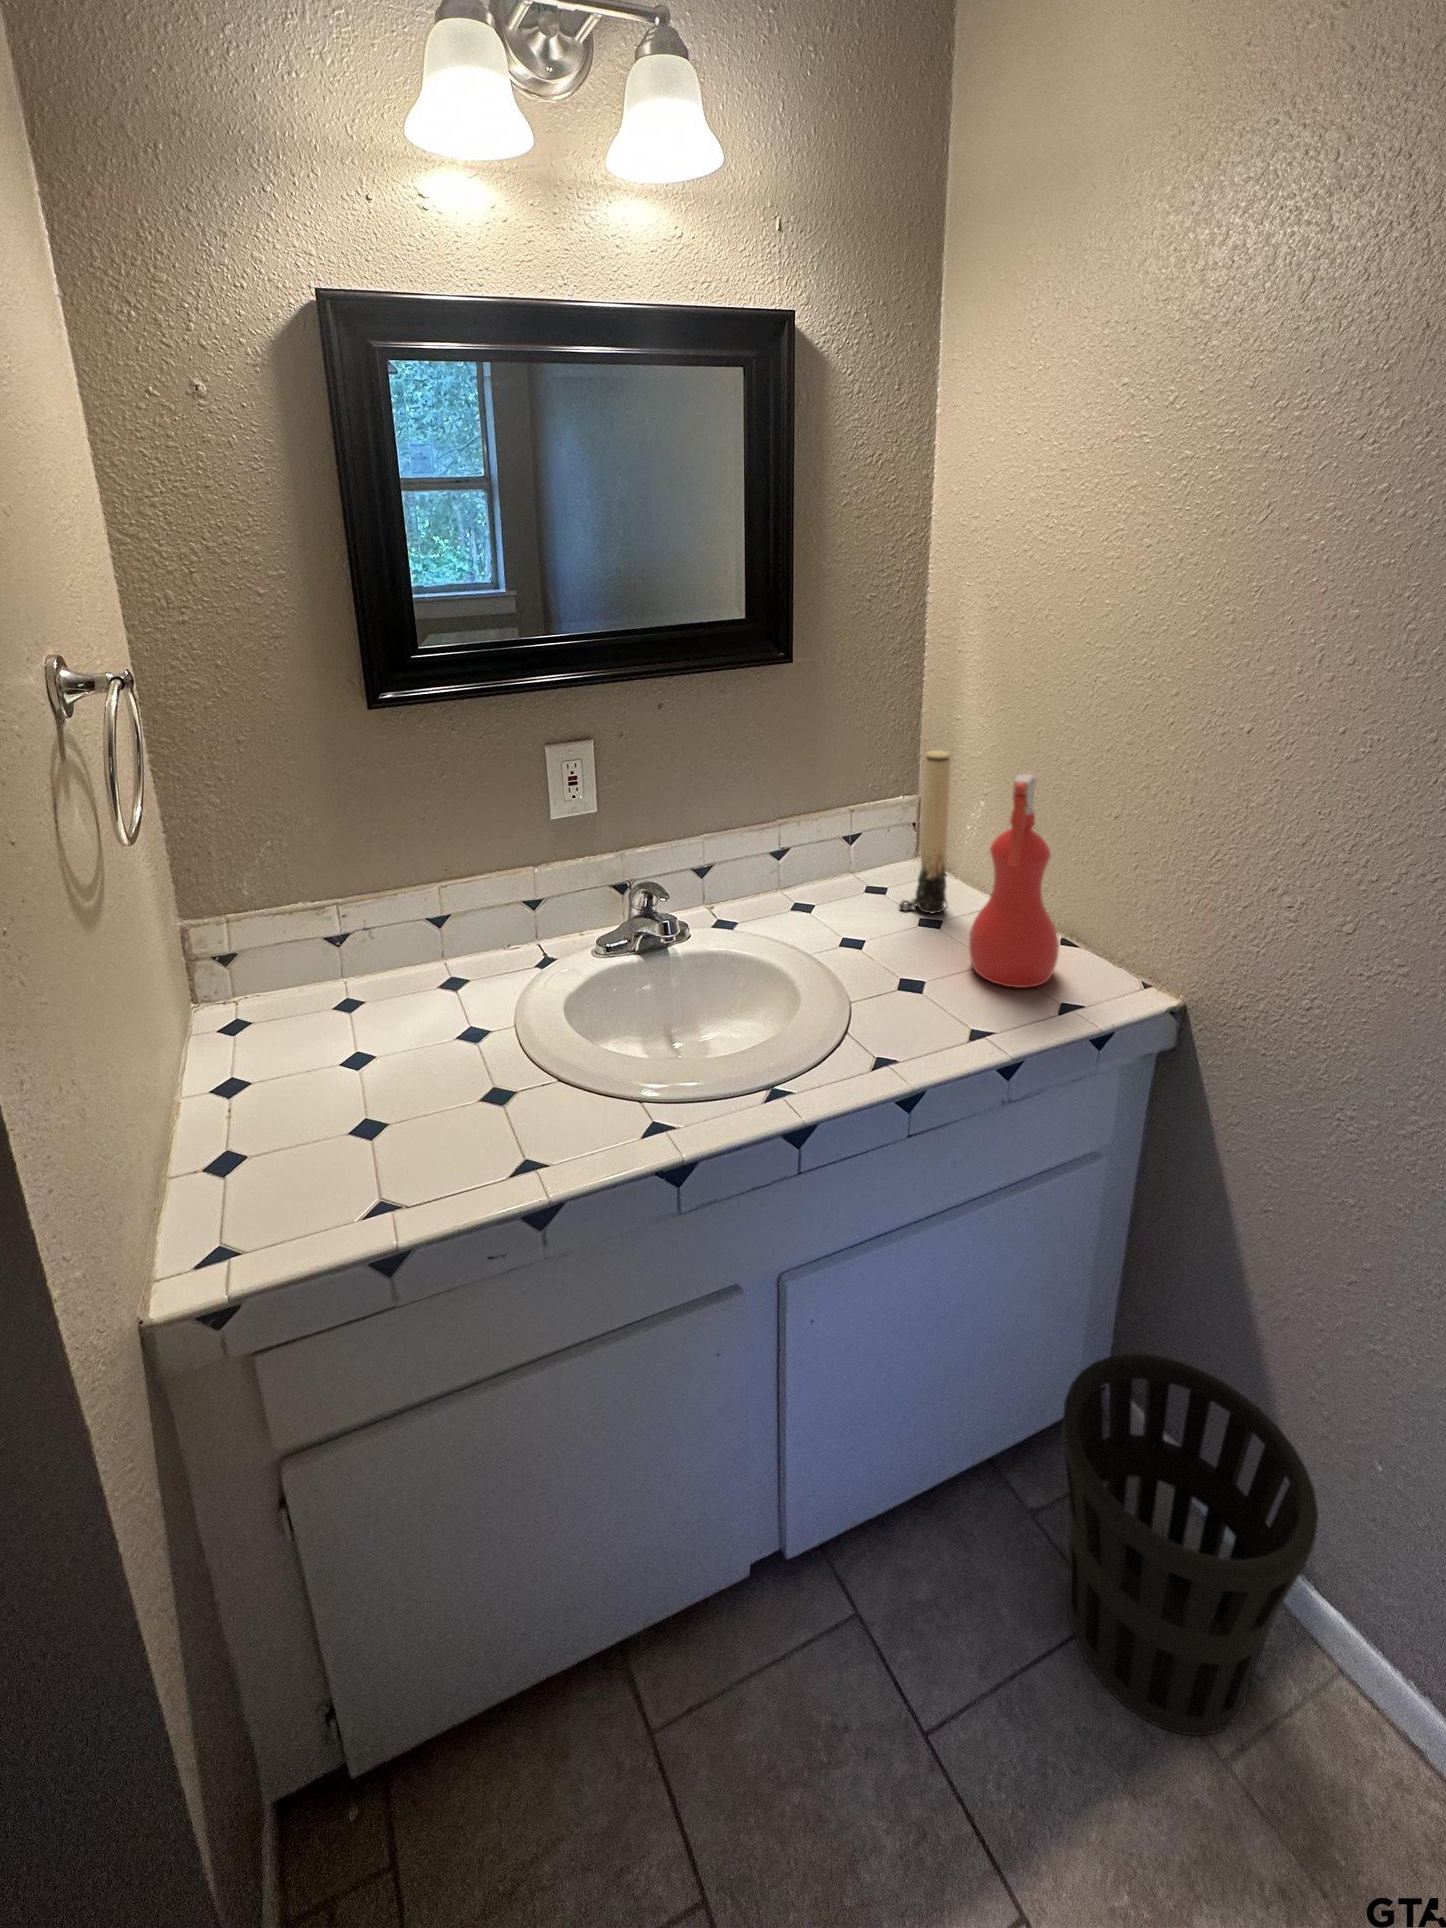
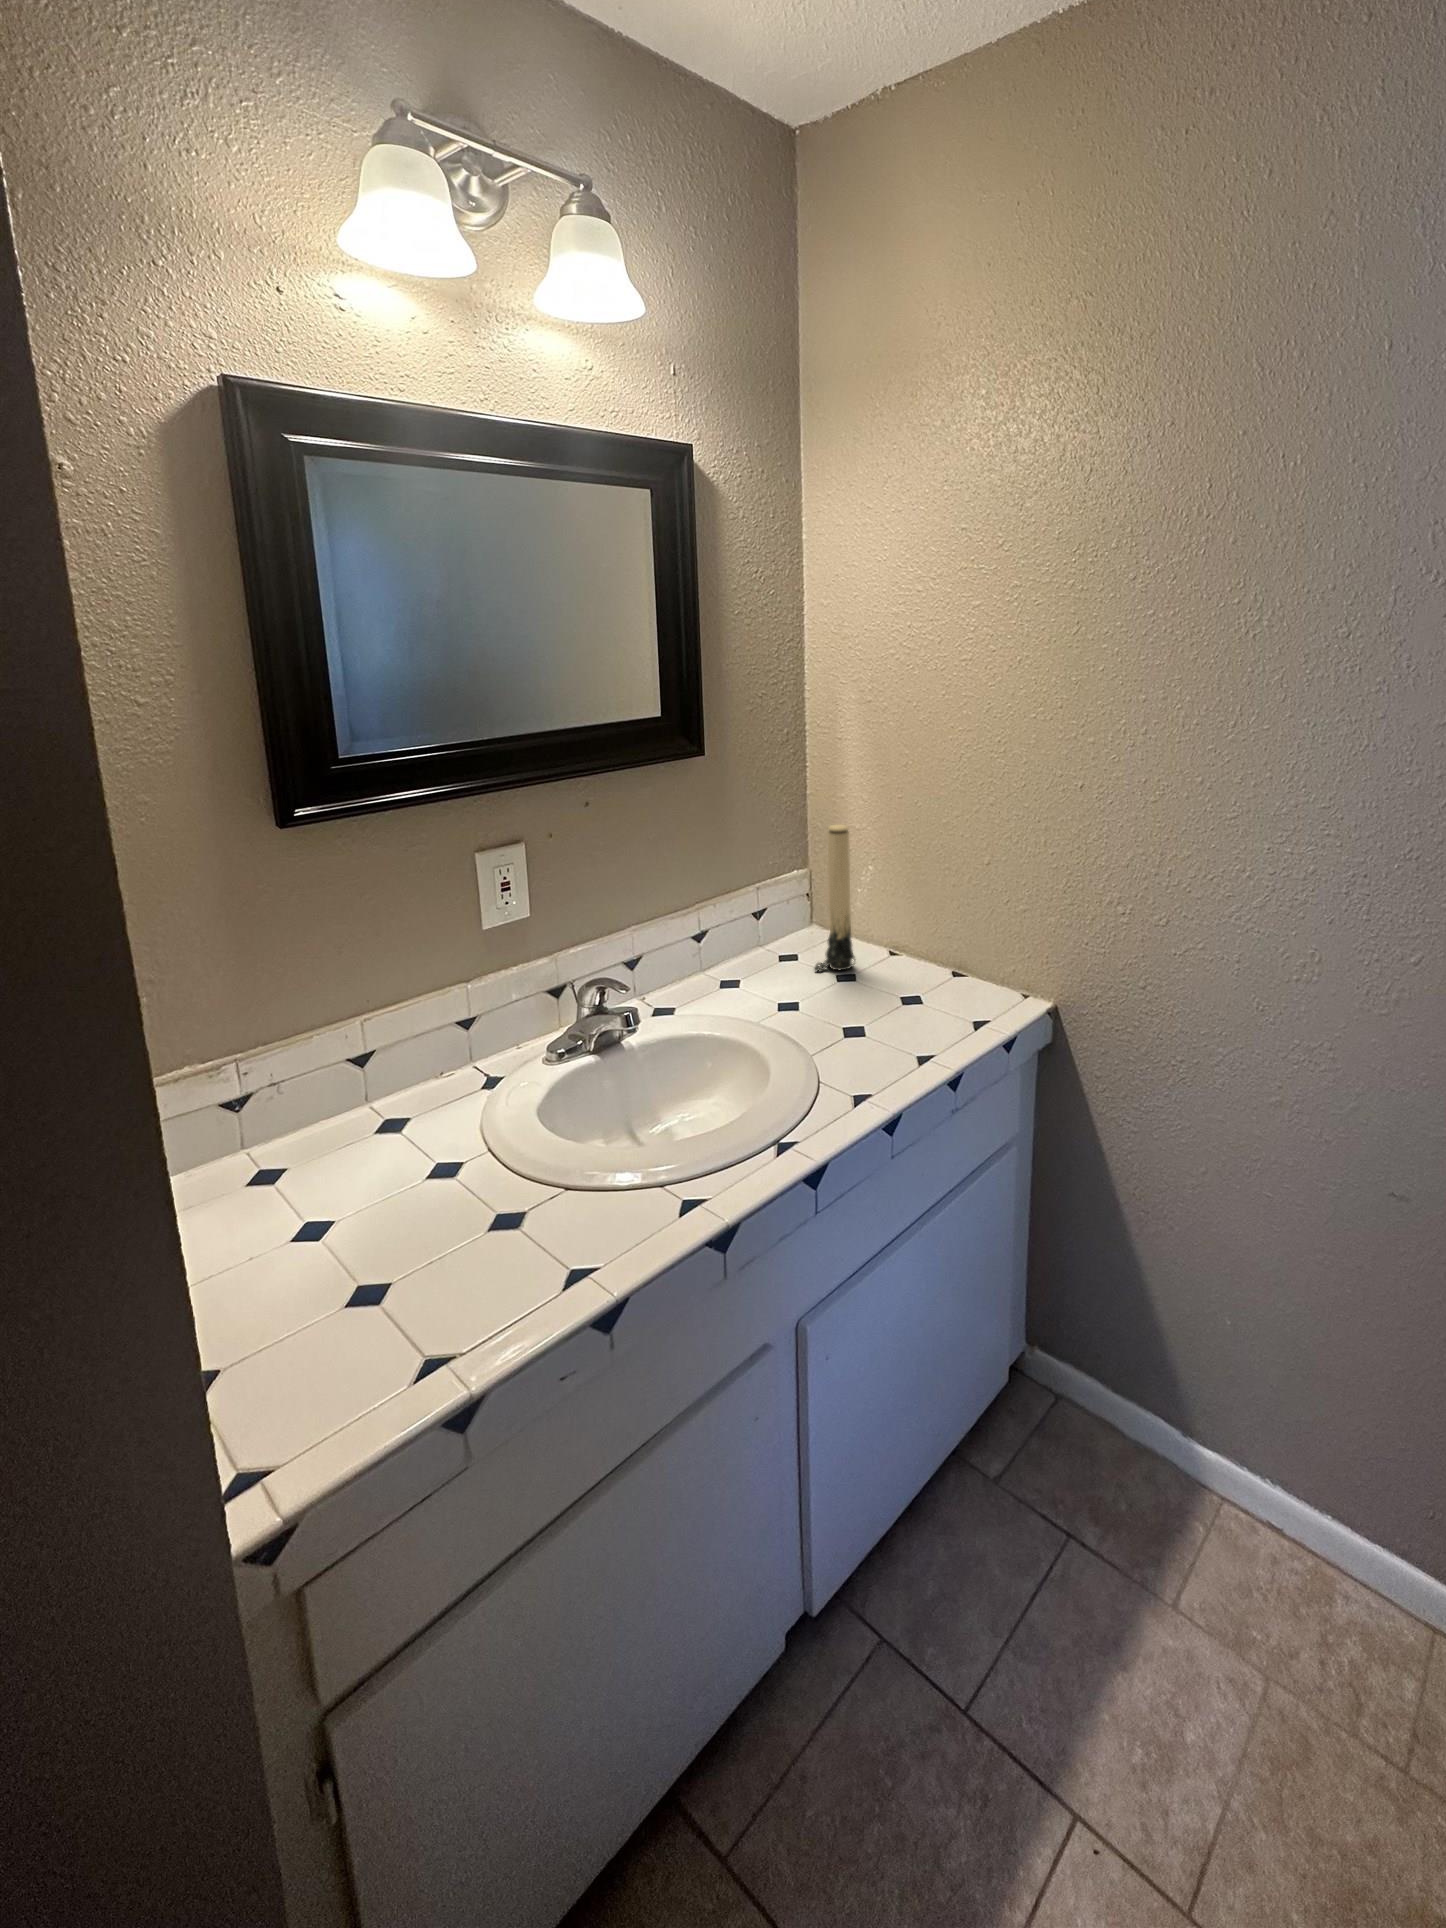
spray bottle: present [969,774,1059,988] -> none [890,836,961,1017]
wastebasket: present [1062,1354,1318,1736] -> none [1019,1298,1203,1607]

